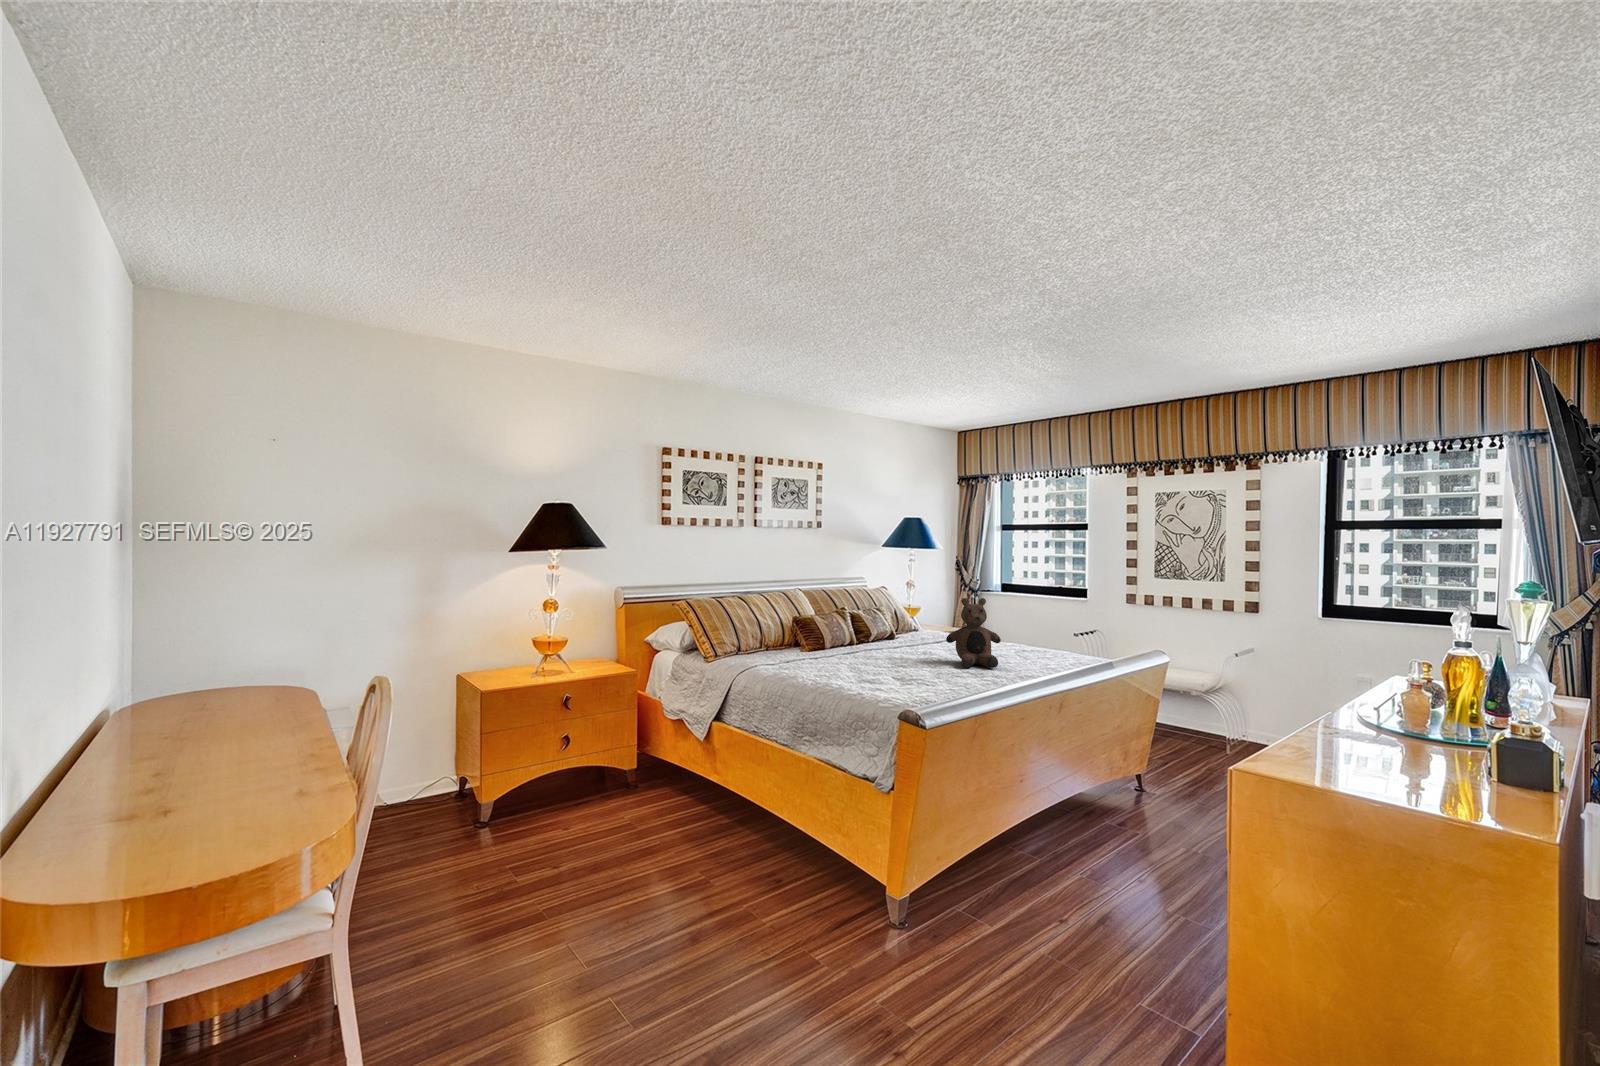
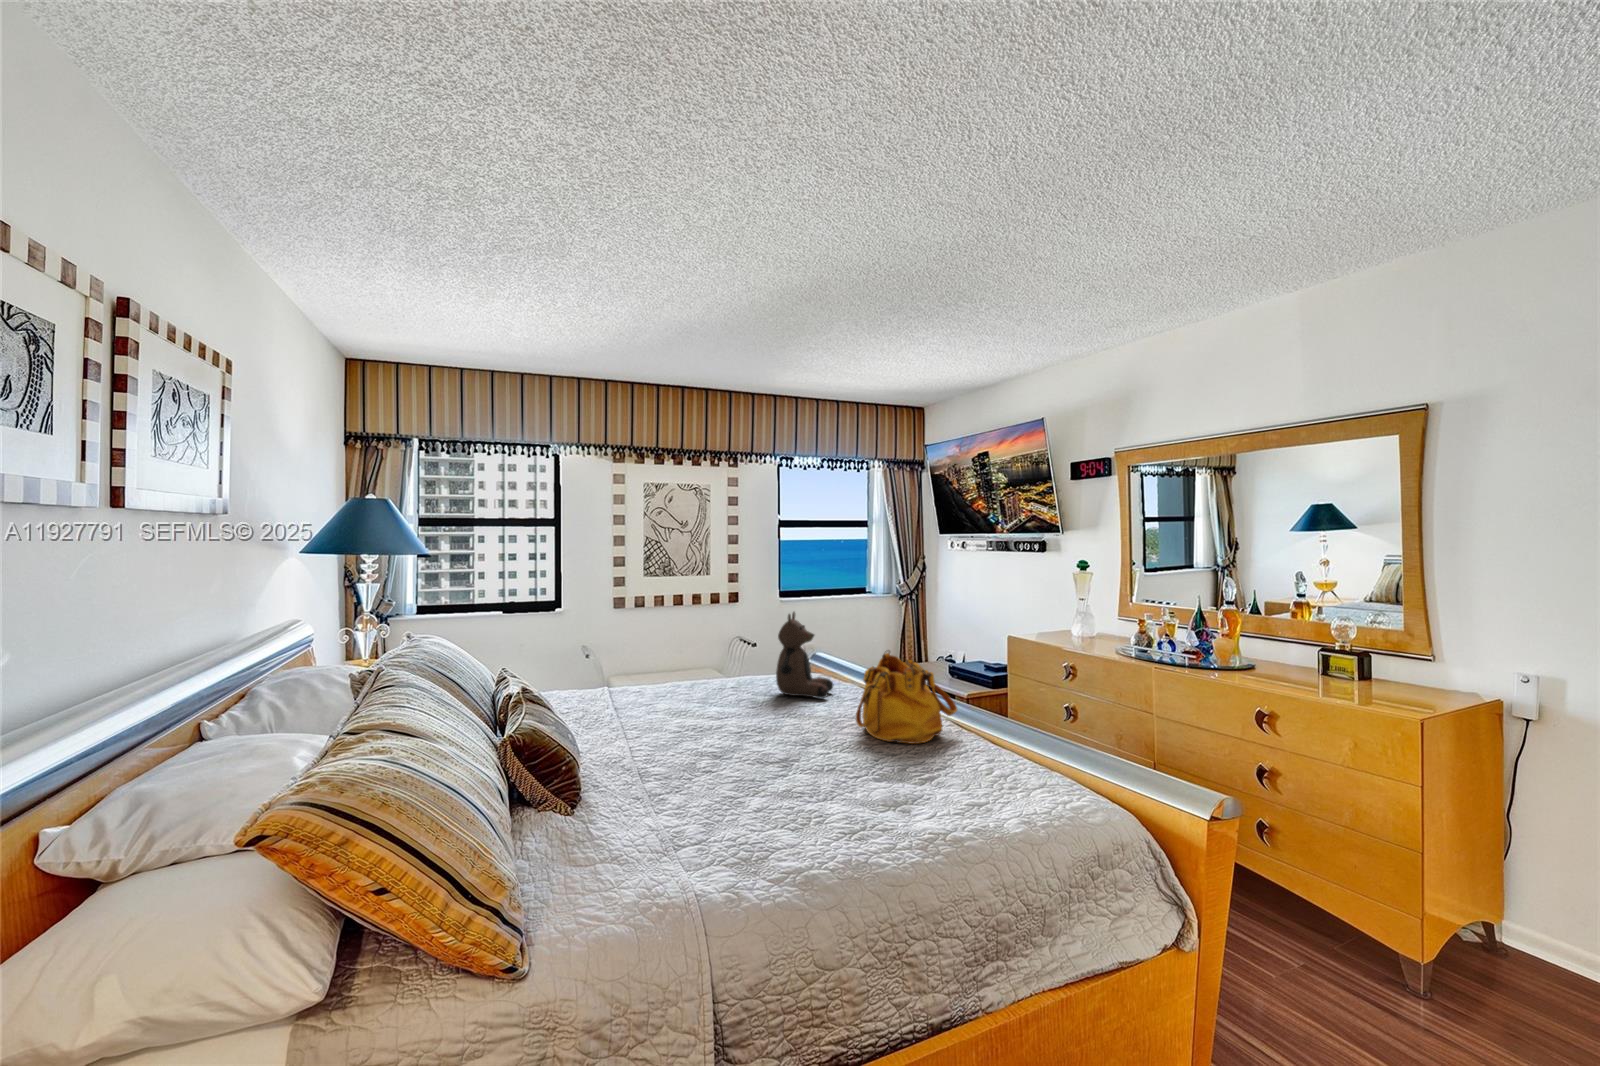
handbag: none [835,622,908,685] -> present [856,650,958,744]

